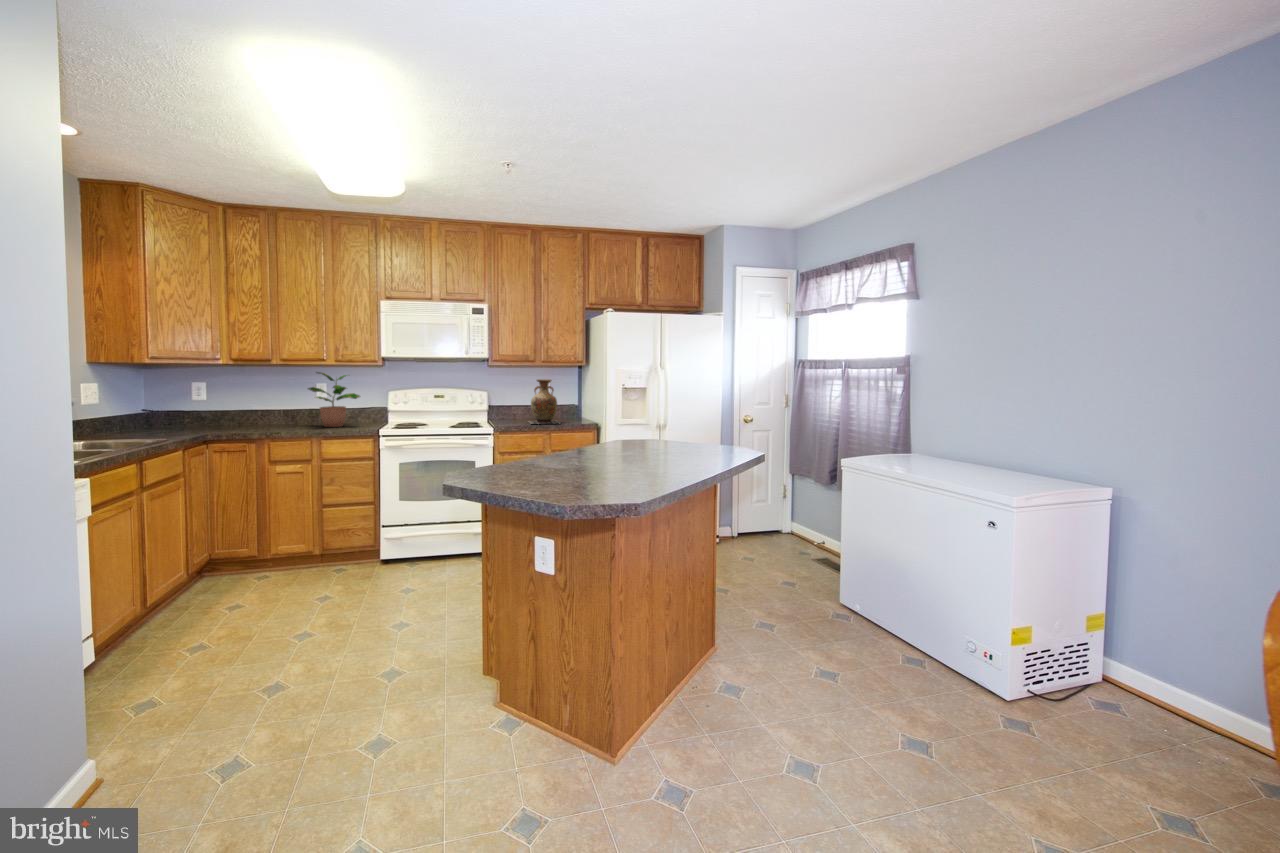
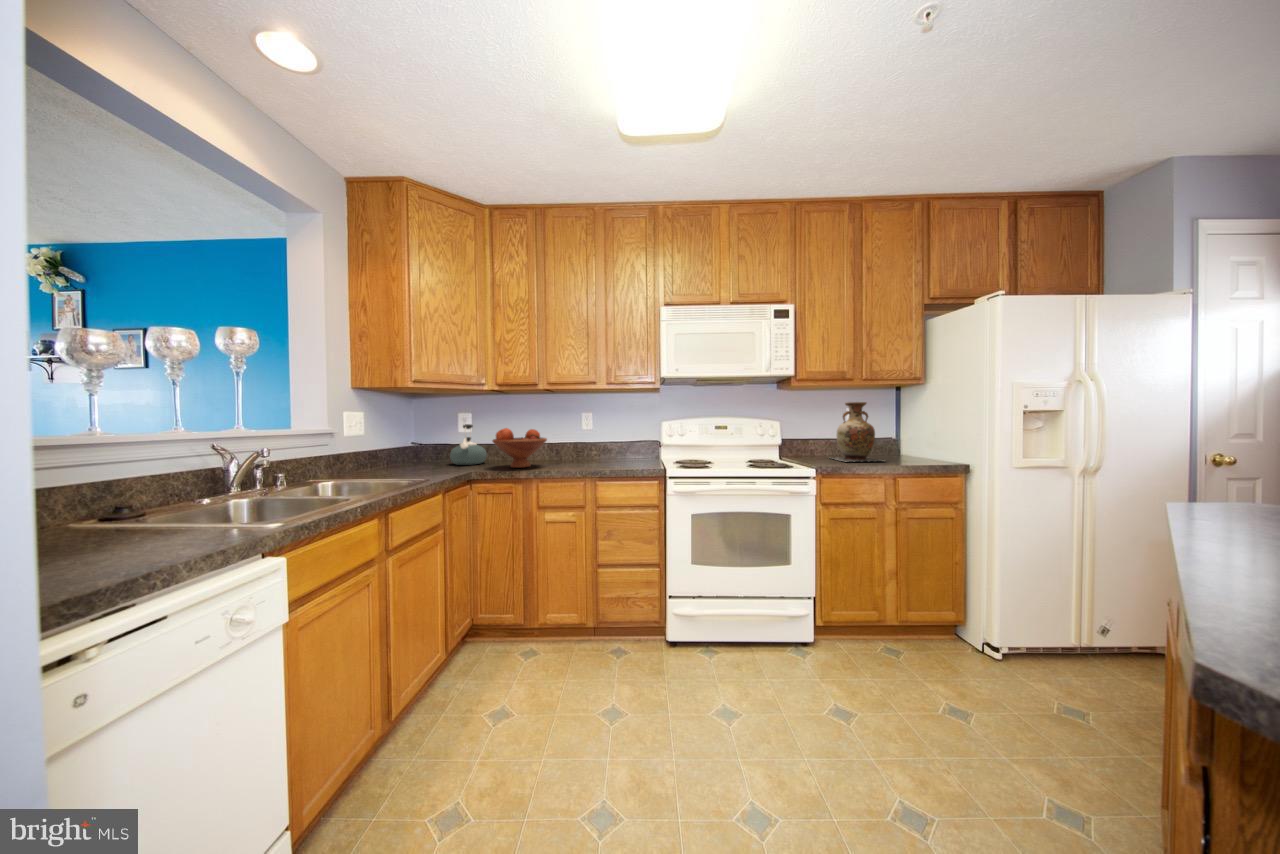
potted plant: present [308,372,360,427] -> none [575,396,634,463]
kettle: none [184,394,221,430] -> present [450,424,487,465]
fruit bowl: none [226,398,279,431] -> present [492,428,547,468]

